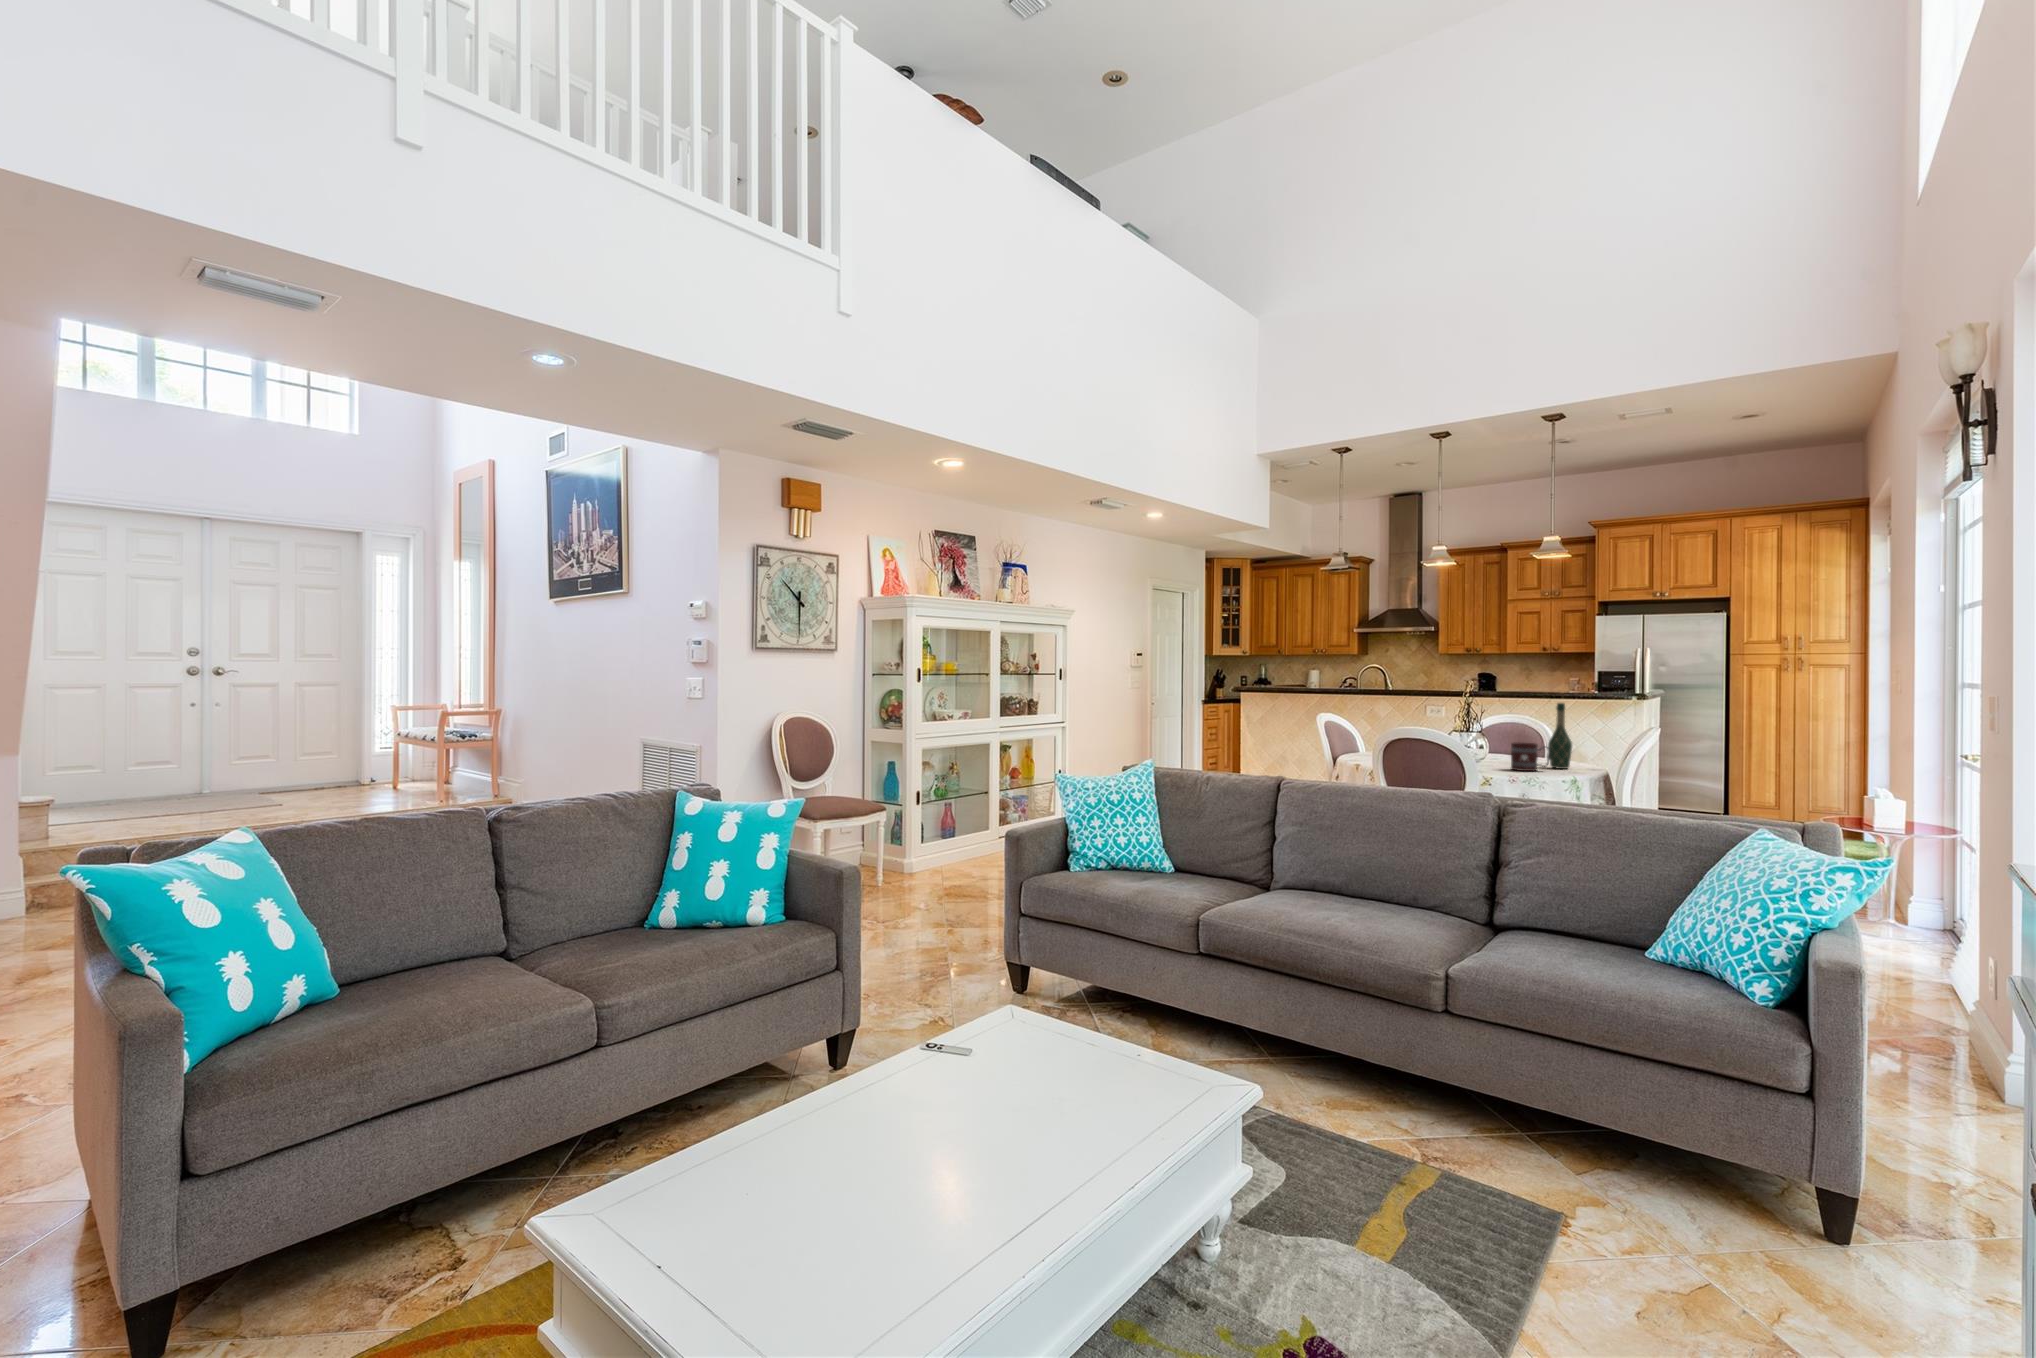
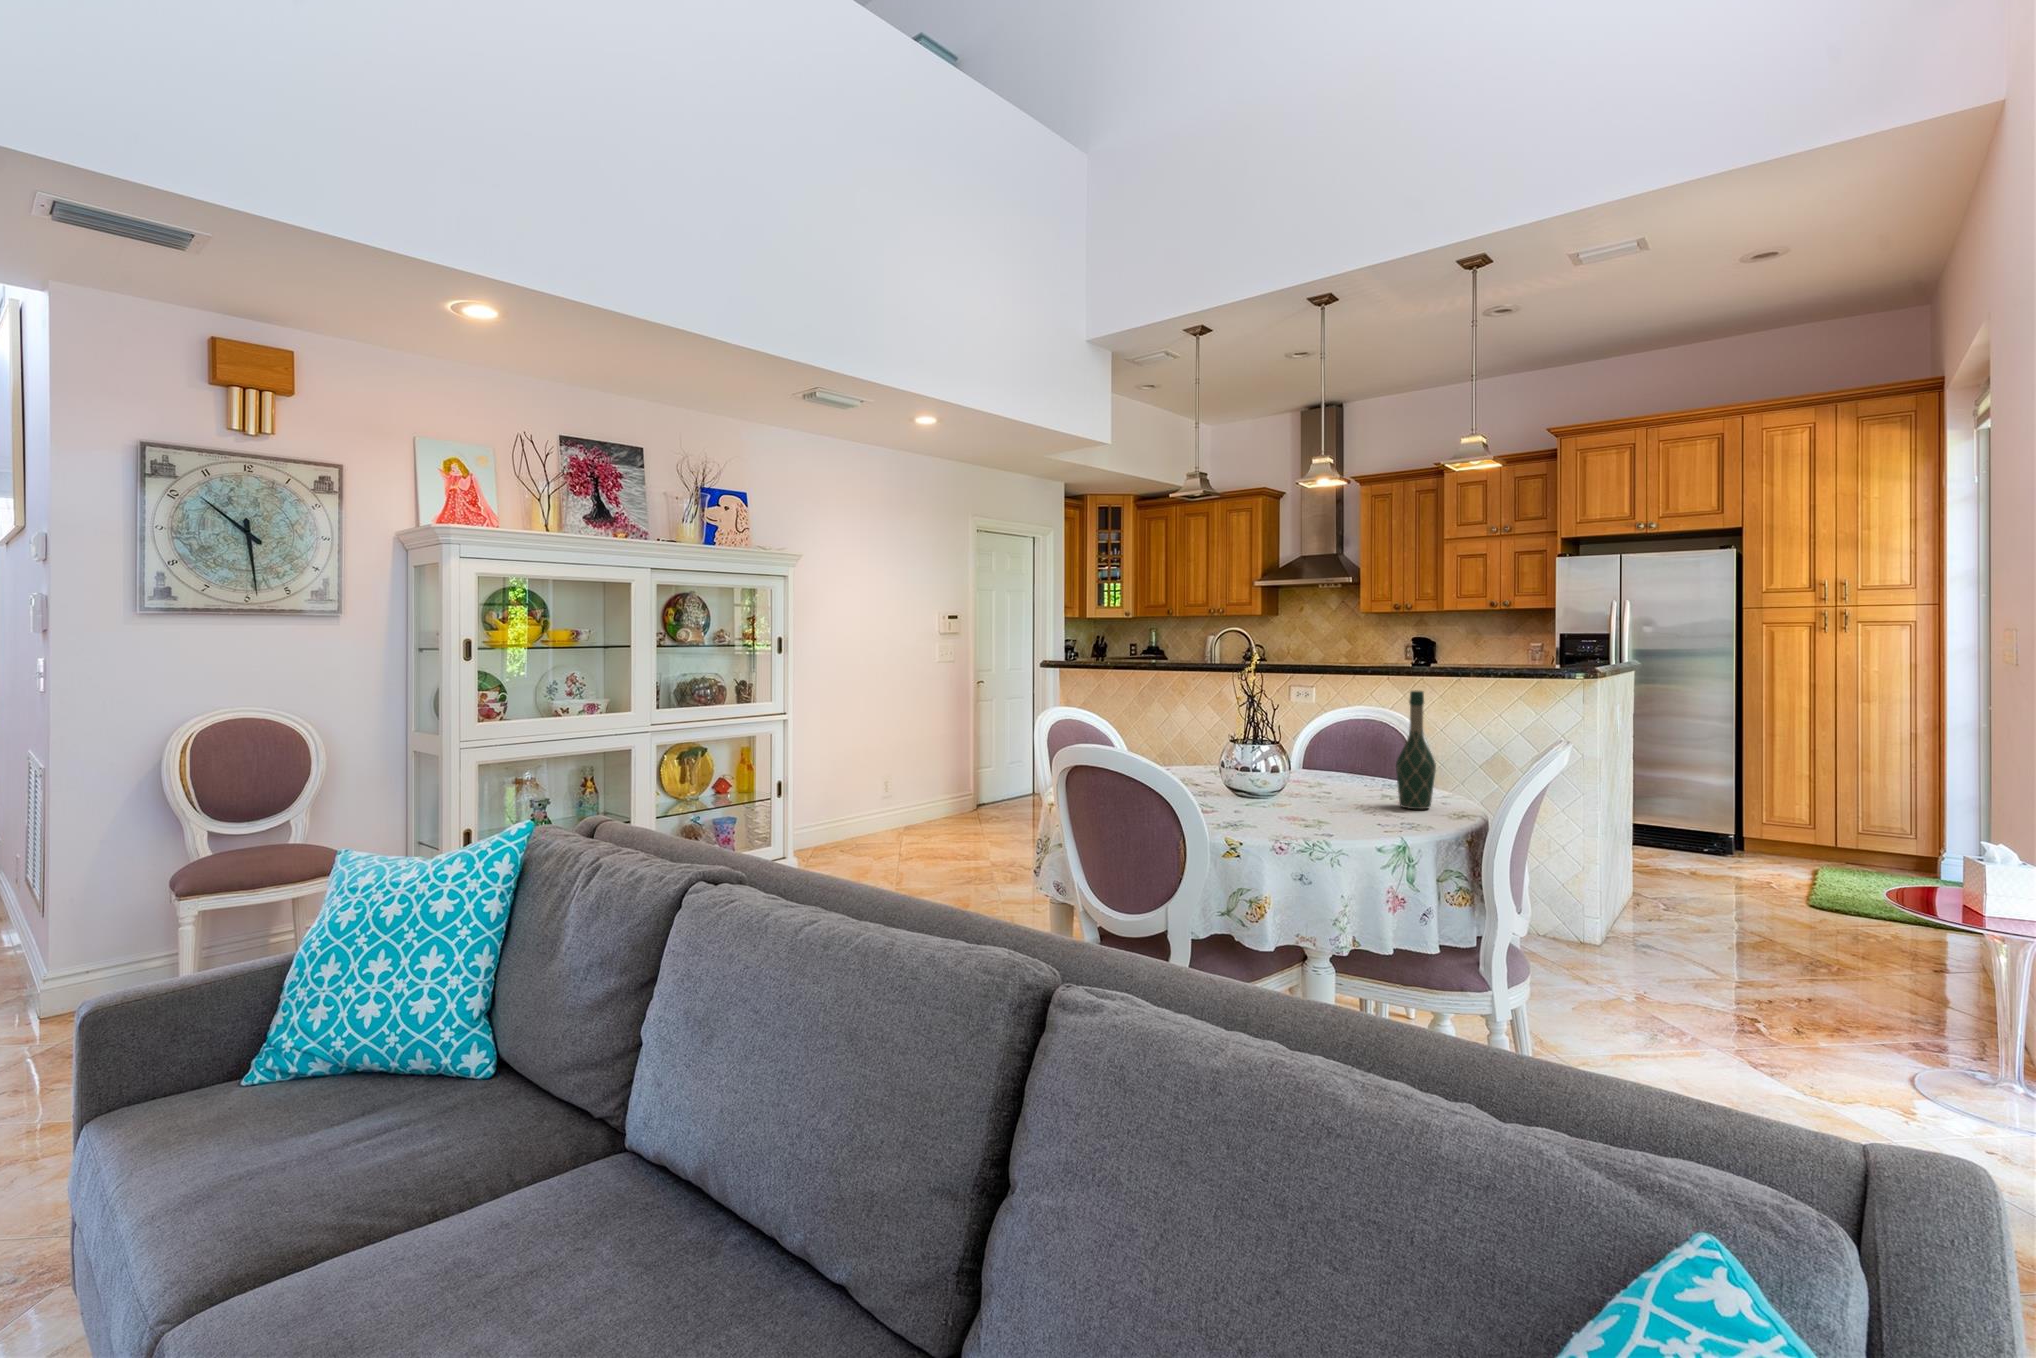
mug: present [1511,742,1550,771] -> none [1322,763,1389,817]

